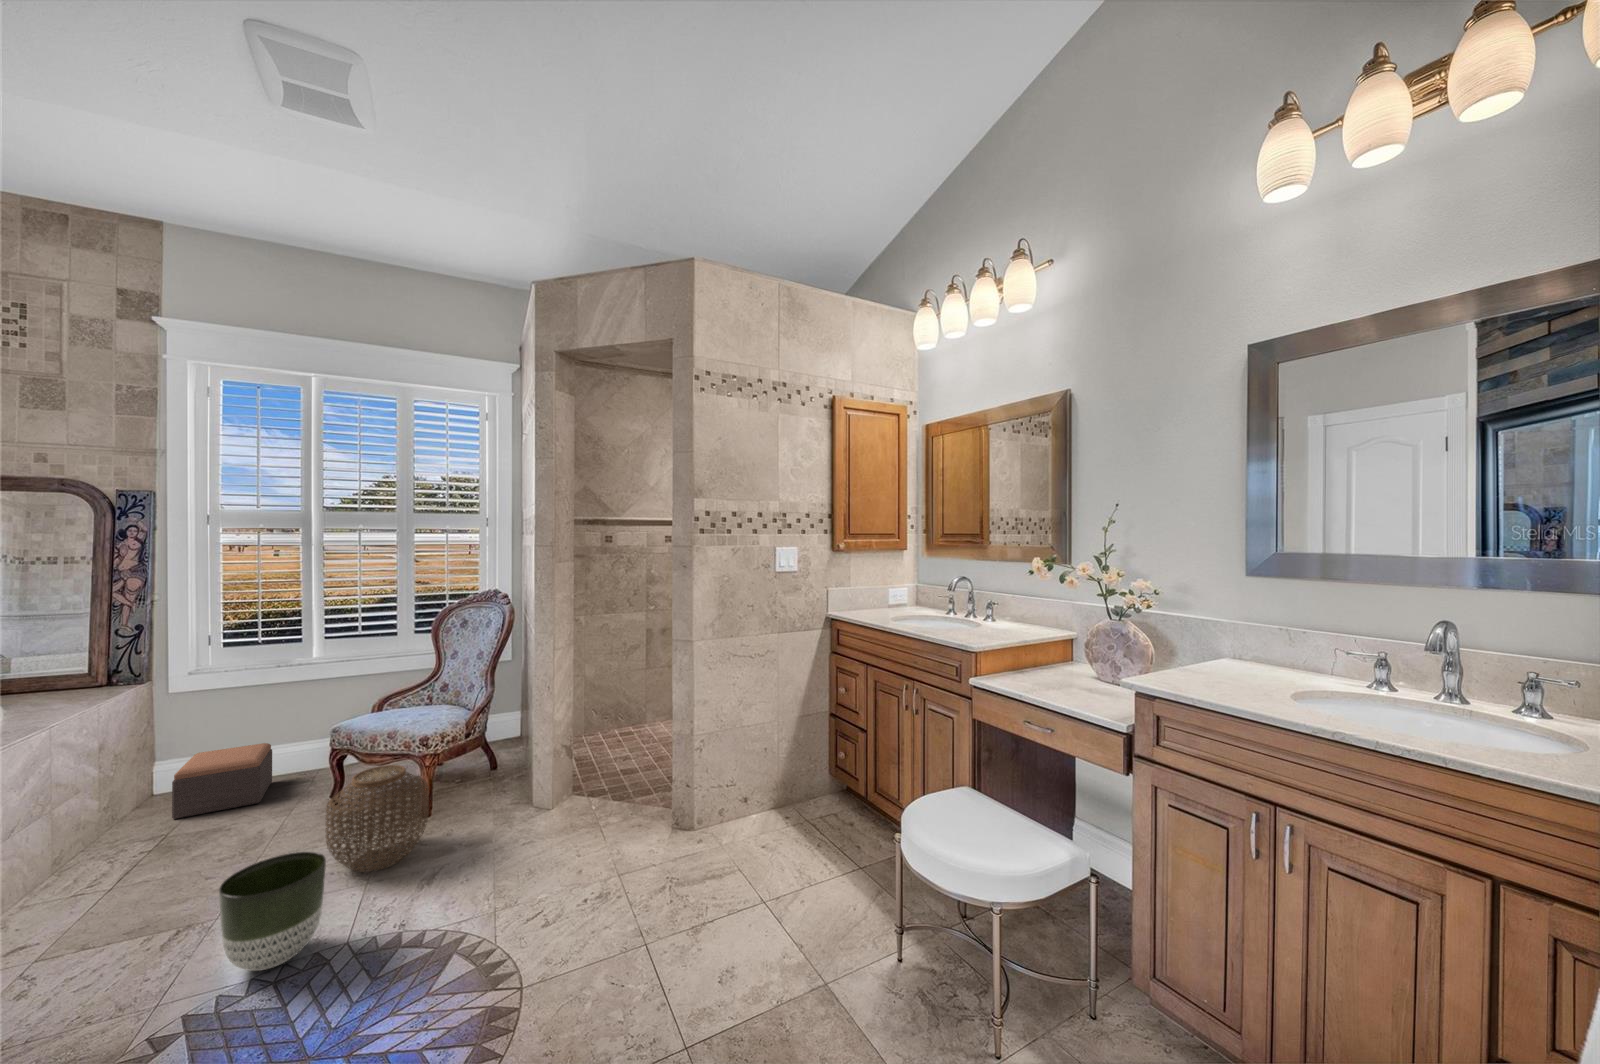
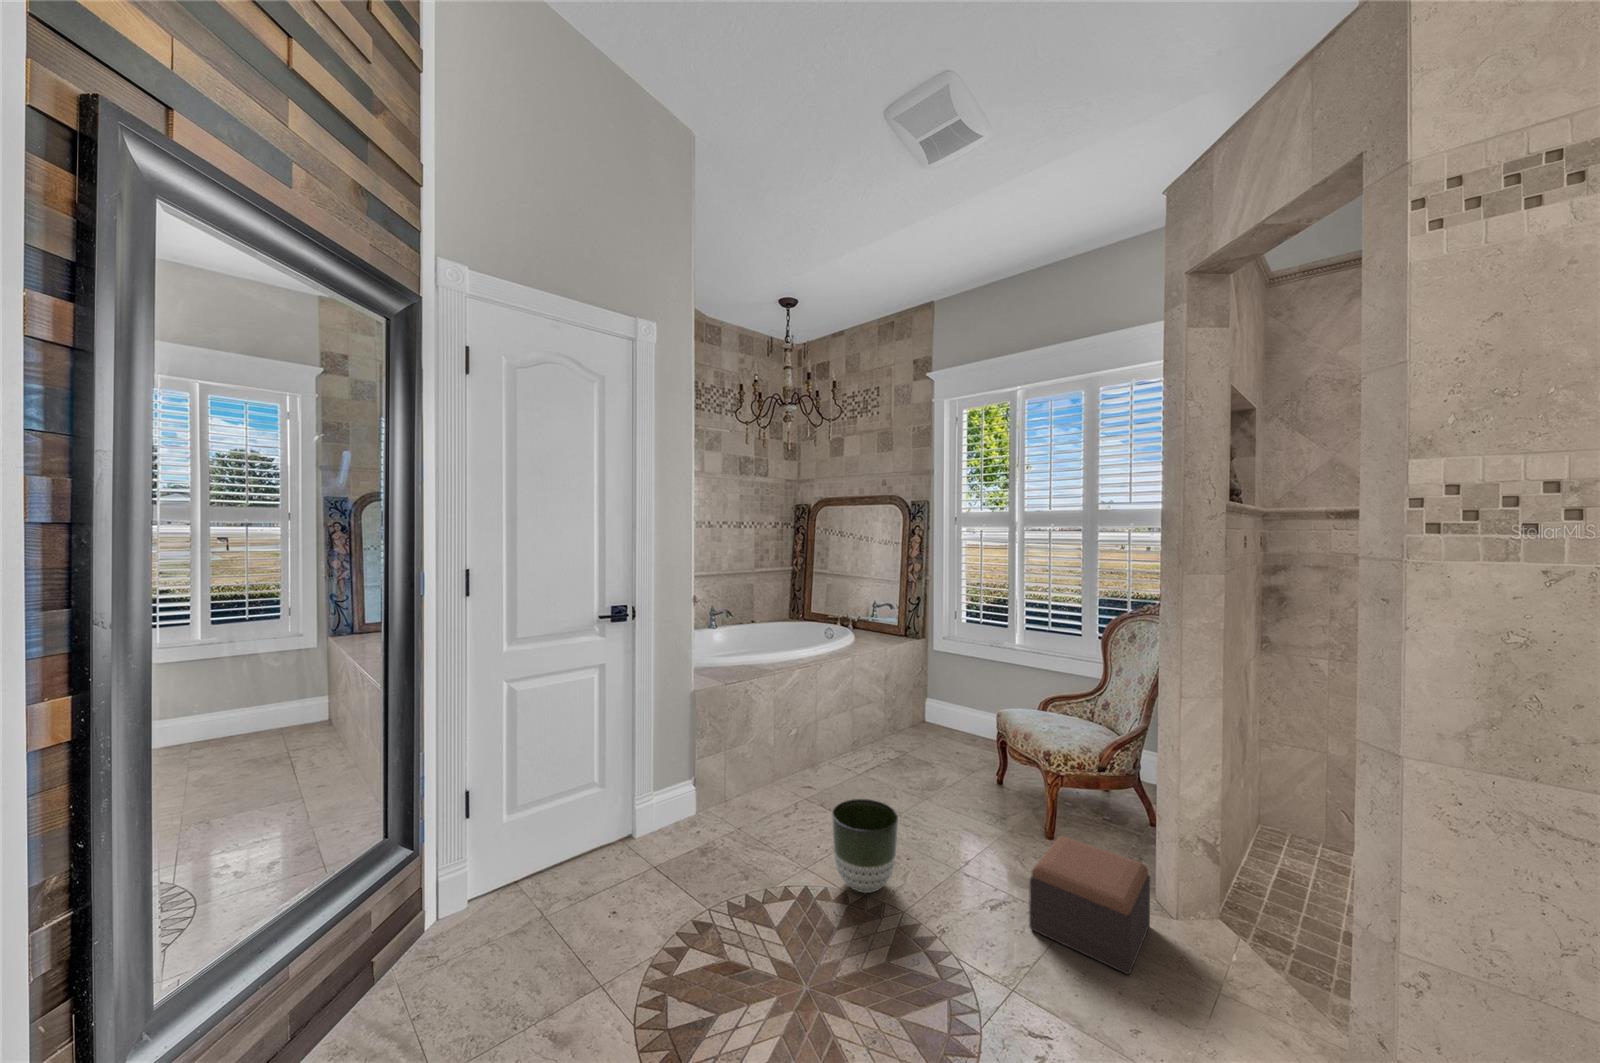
footstool: present [172,743,272,819] -> present [1029,836,1150,974]
woven basket: present [326,765,429,872] -> none [942,761,1028,867]

